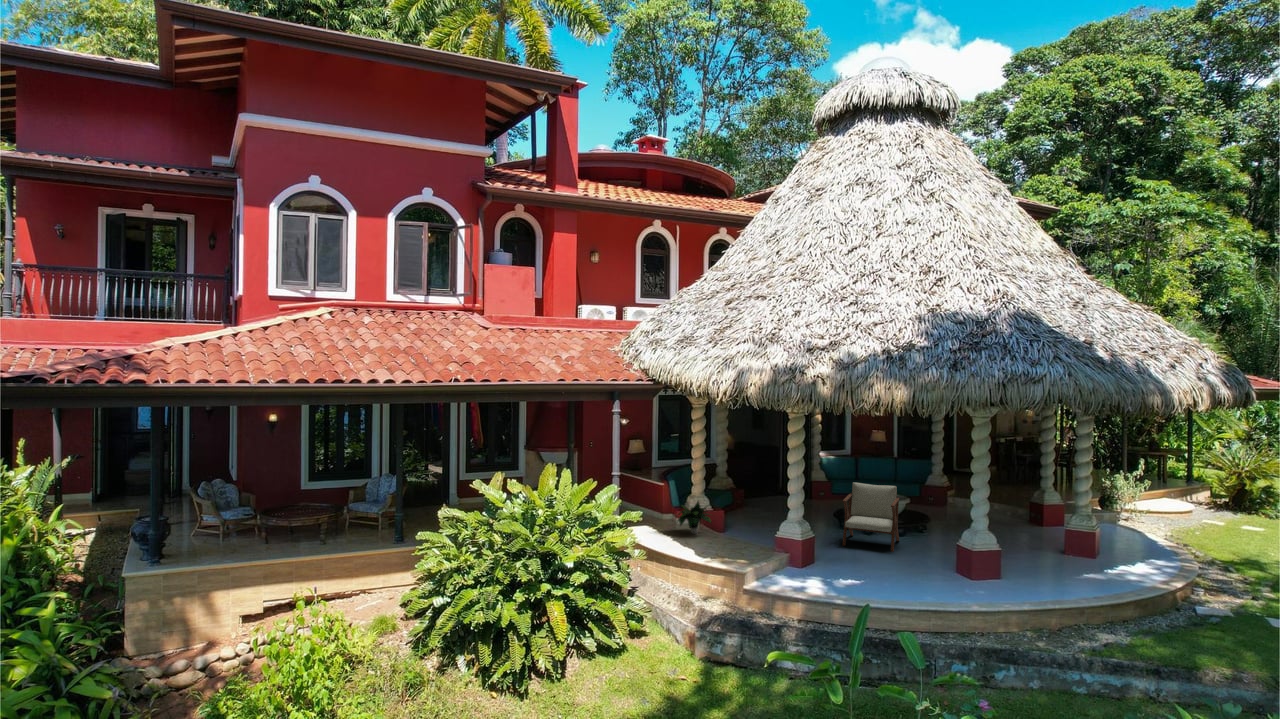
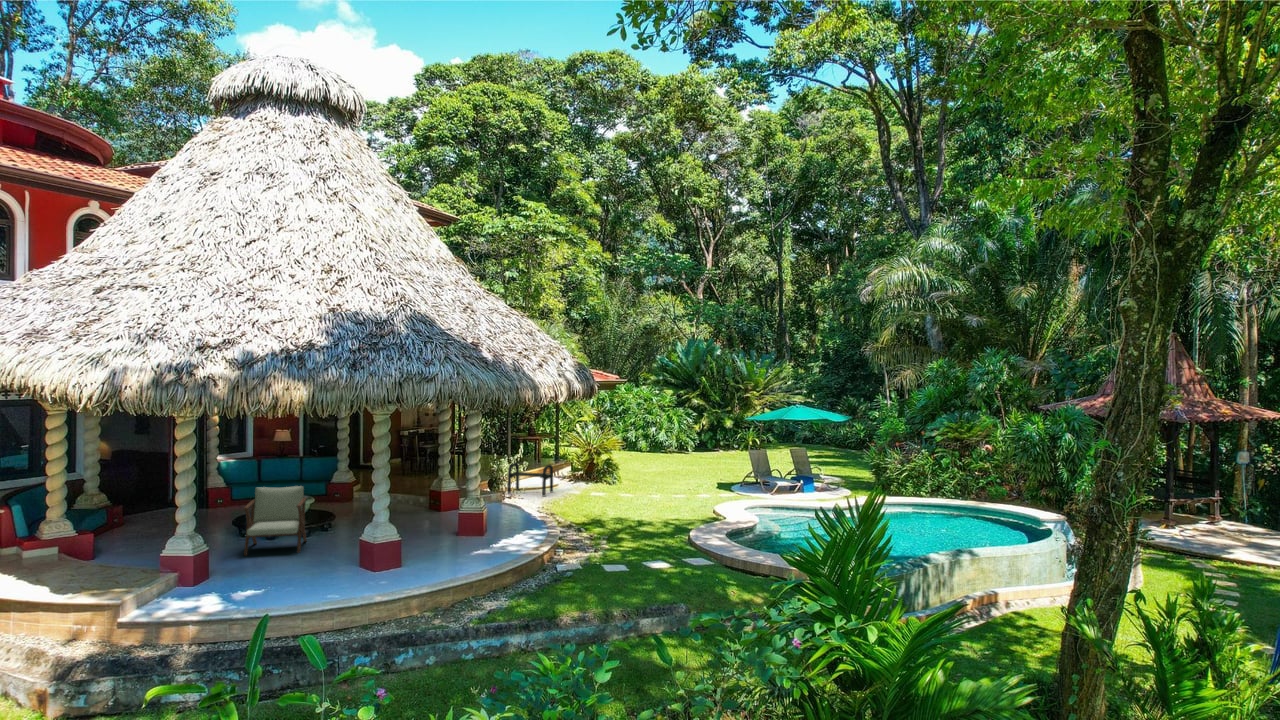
bench: none [1125,485,1191,531] -> present [507,463,553,496]
potted plant: present [678,501,711,534] -> none [15,532,78,575]

